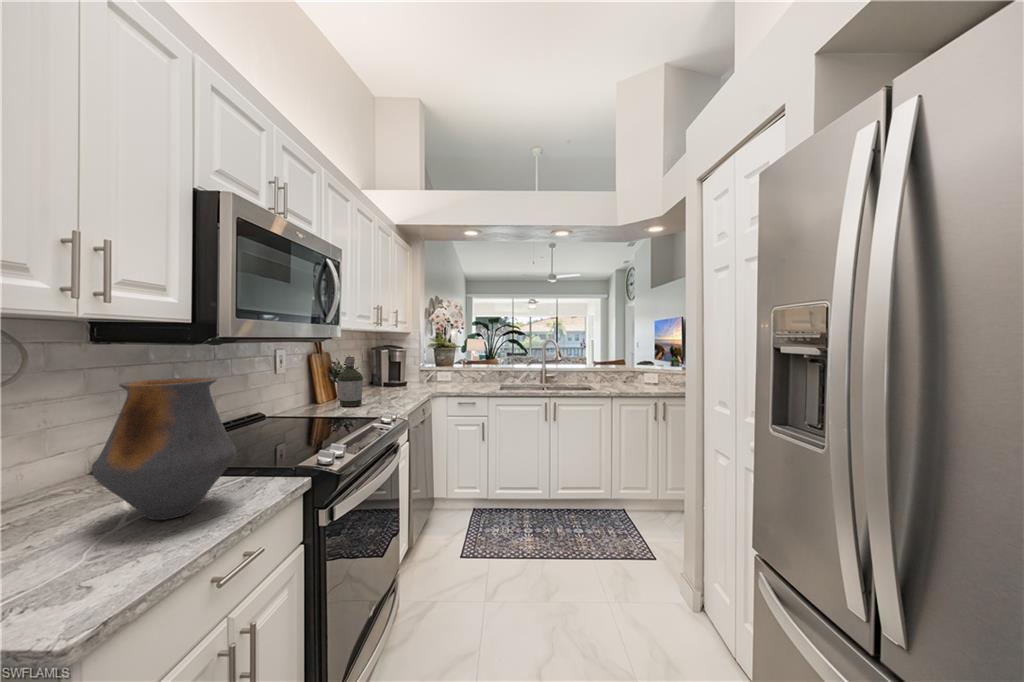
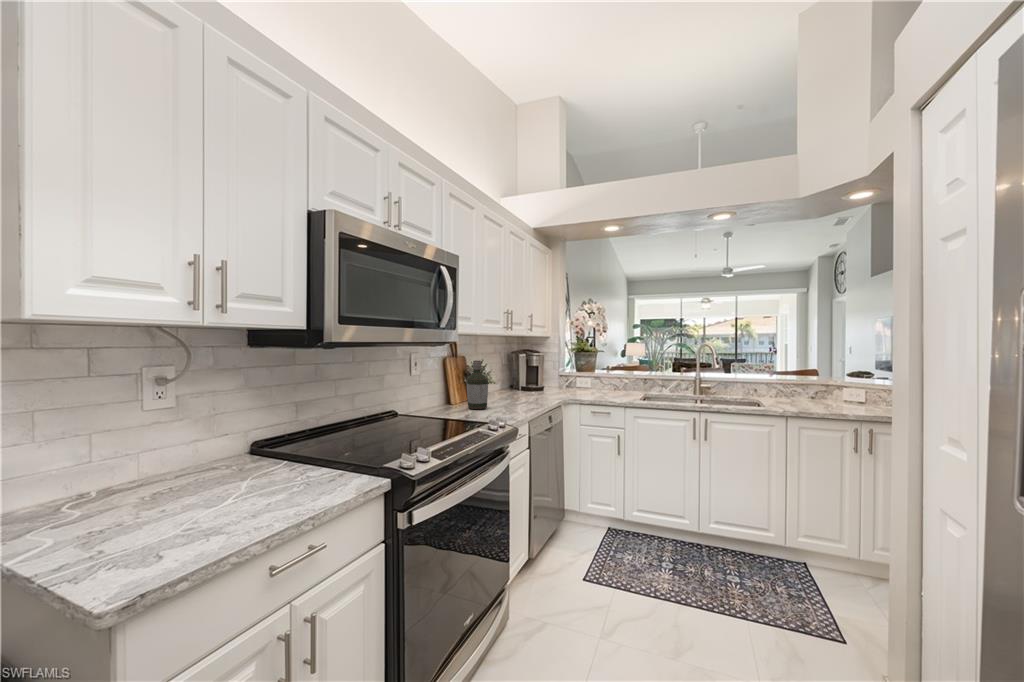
vase: present [92,378,236,520] -> none [203,379,316,504]

